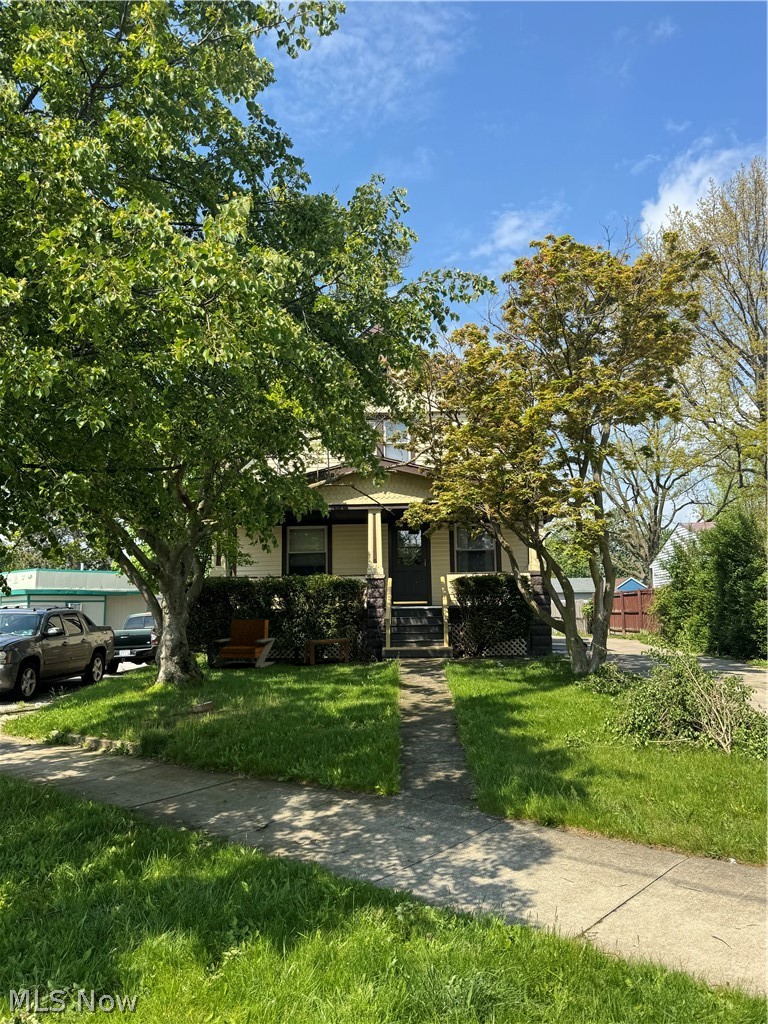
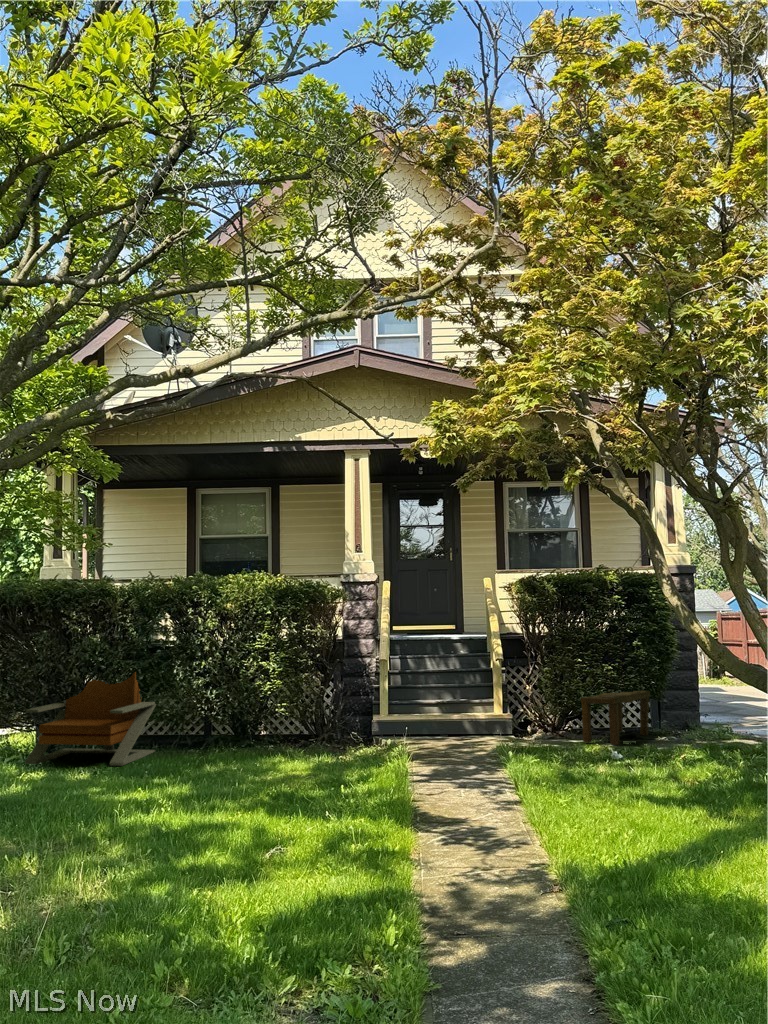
bench: present [304,638,349,665] -> present [581,691,650,745]

